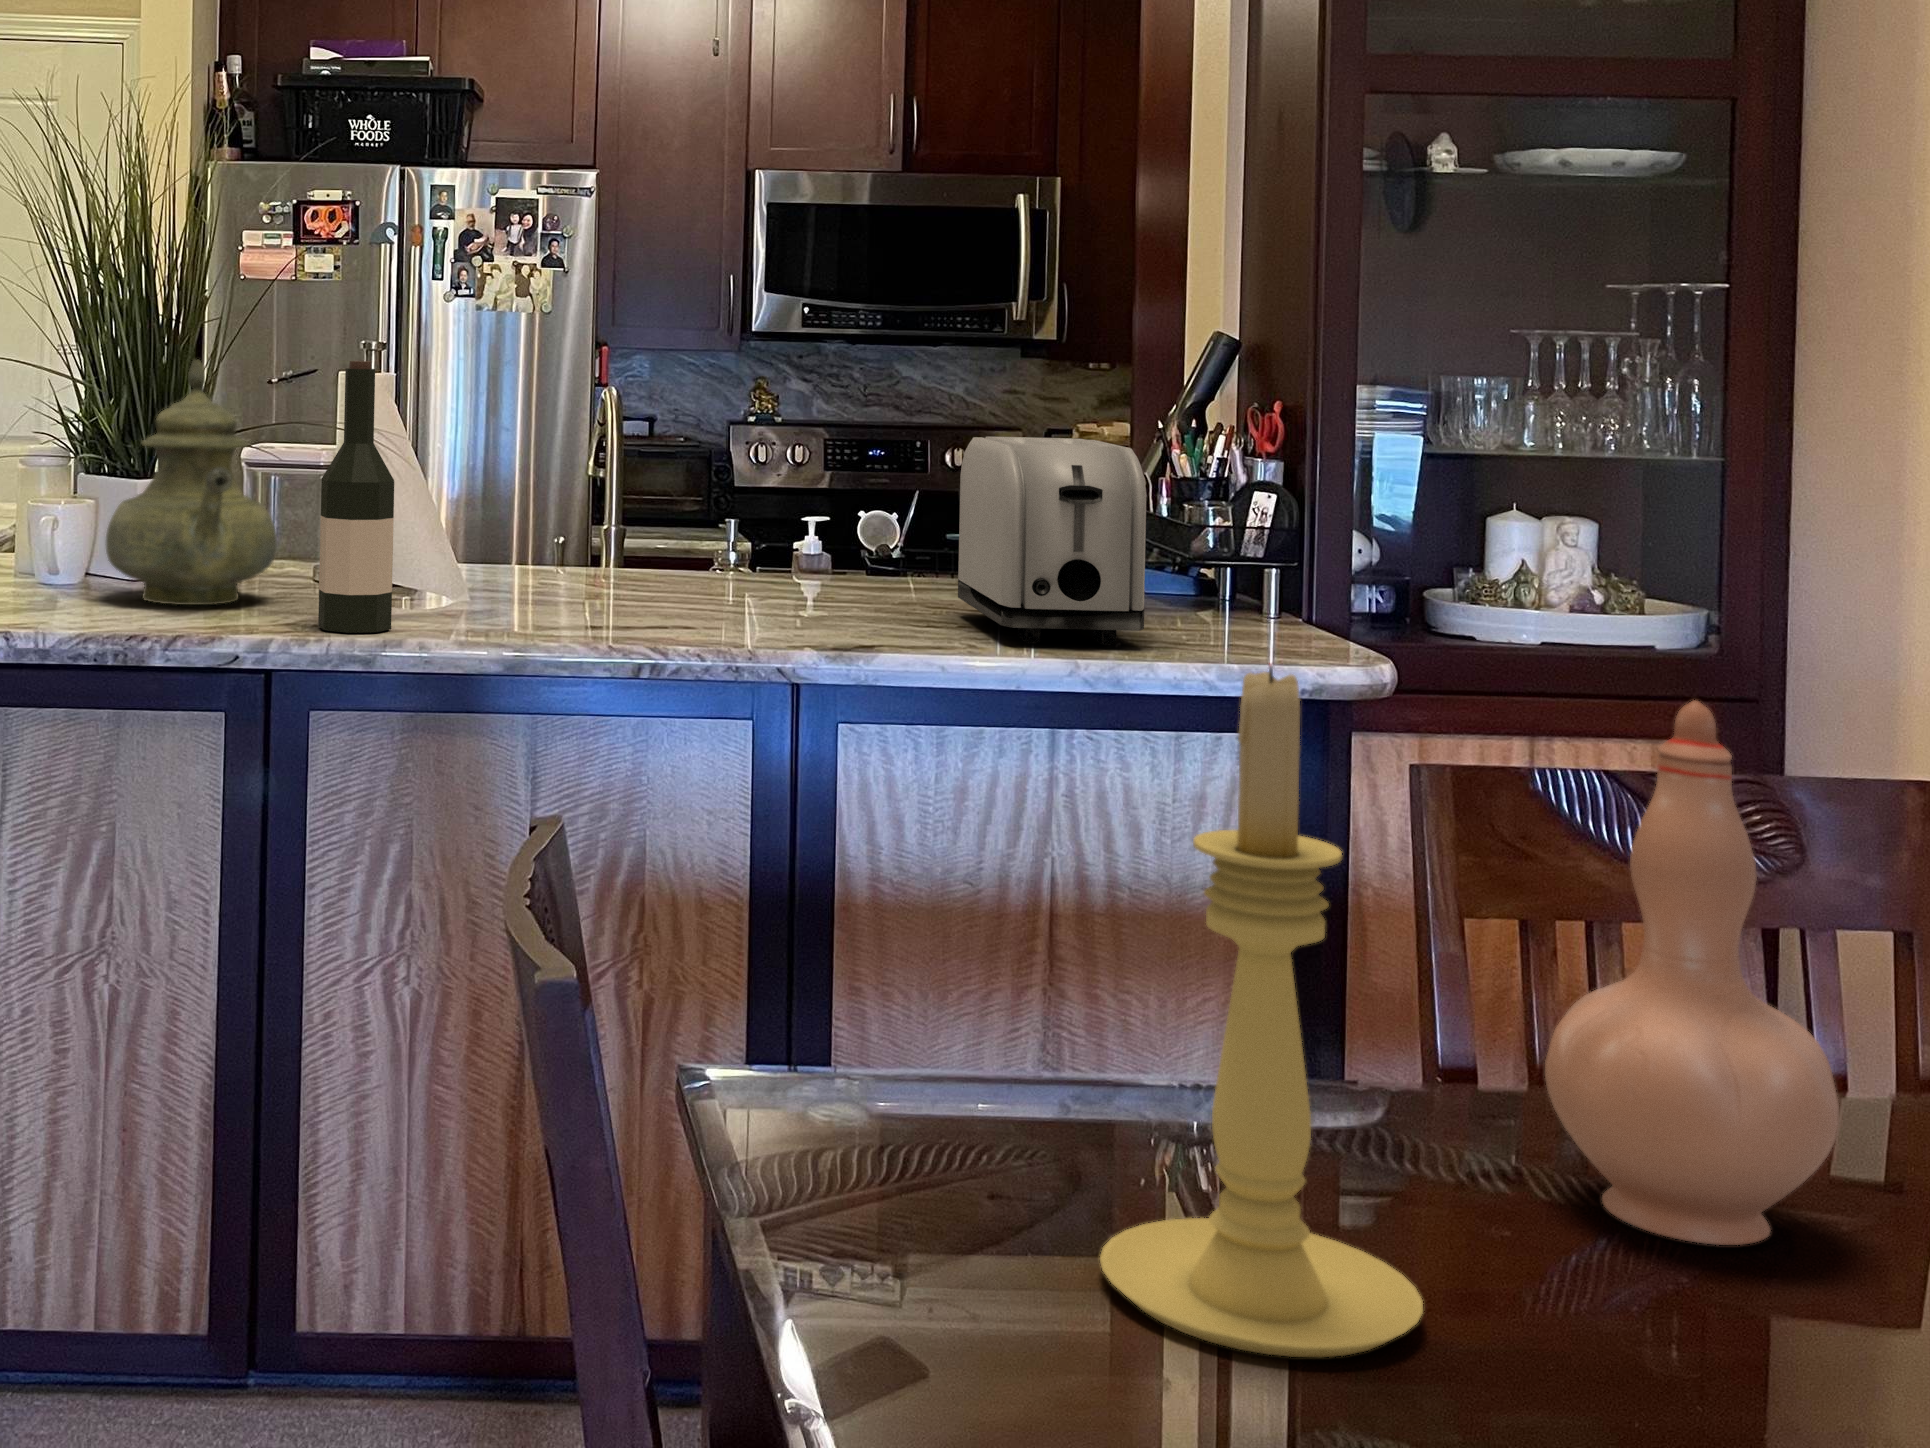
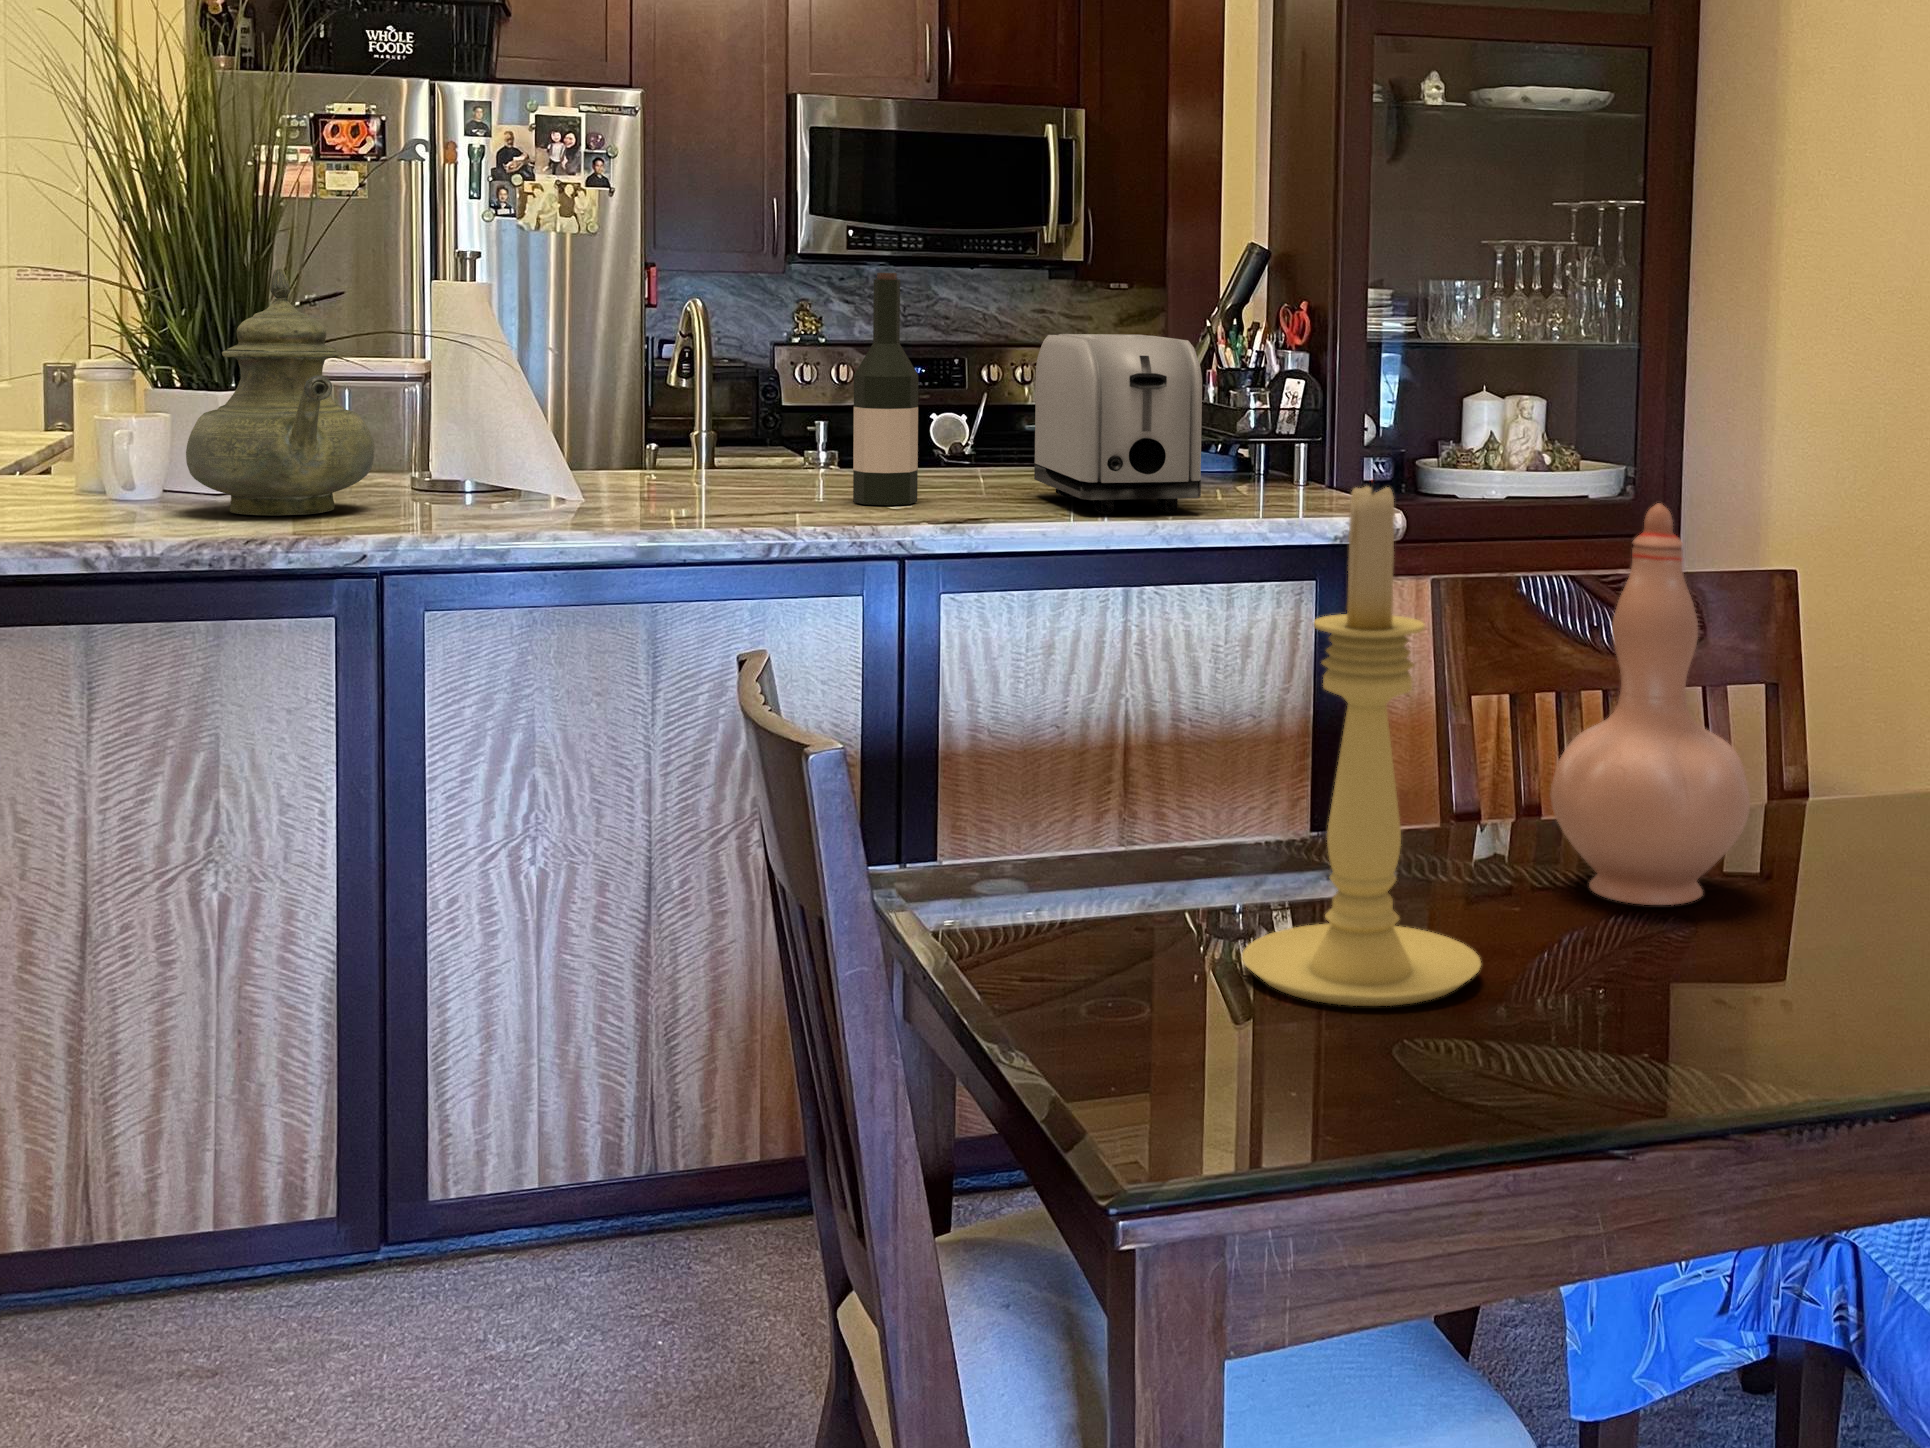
wine bottle: present [318,361,394,633] -> present [853,273,918,505]

